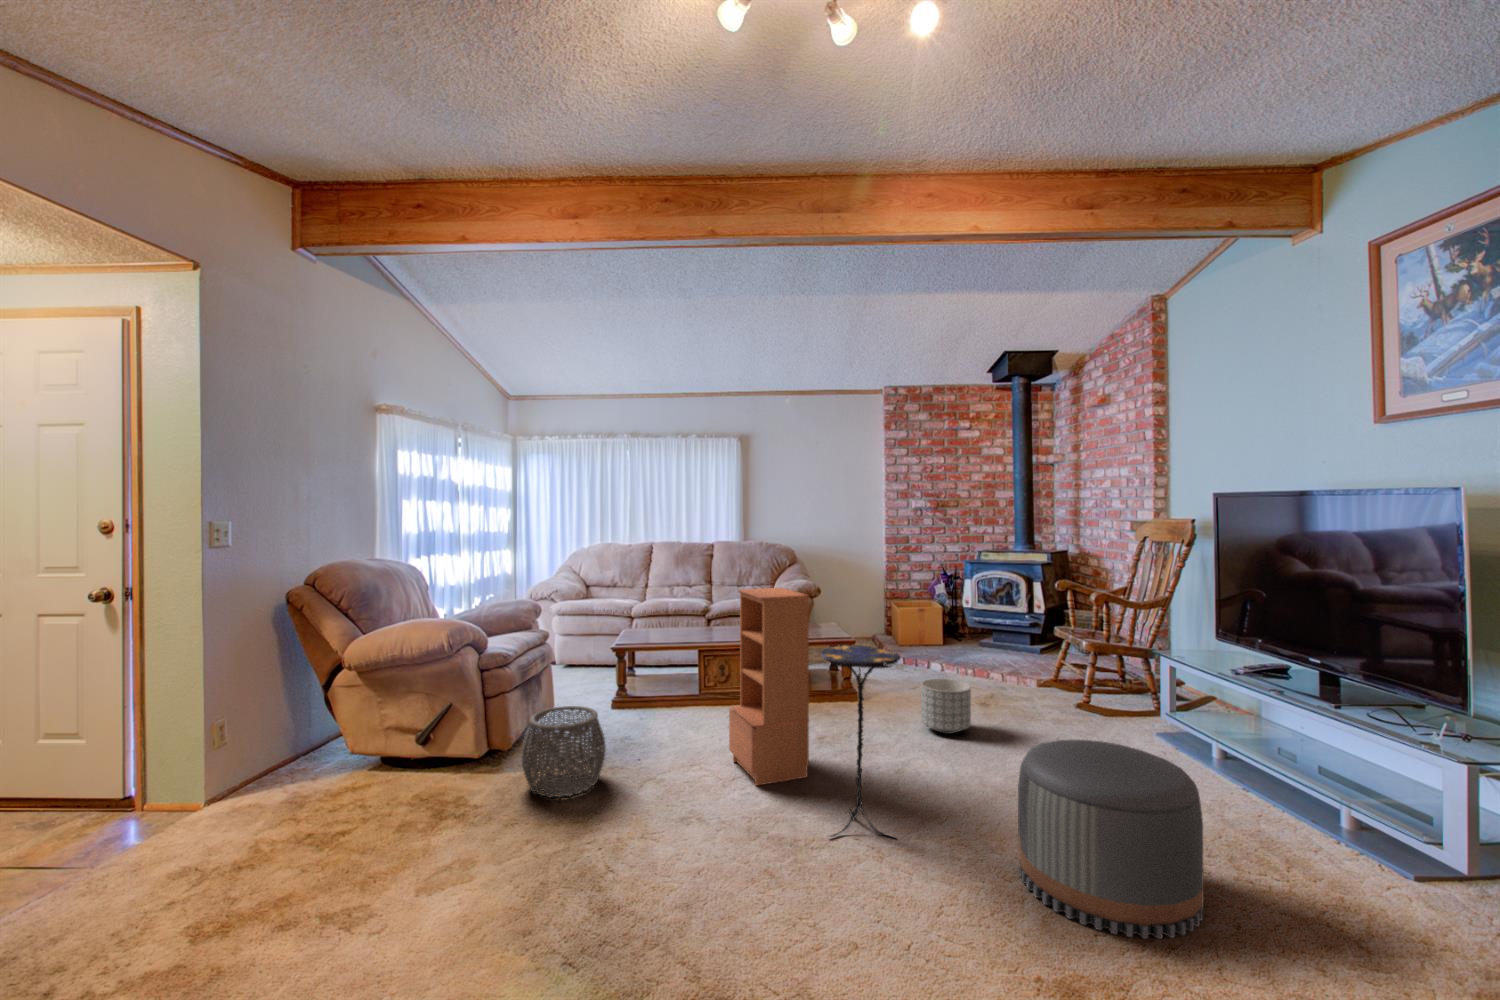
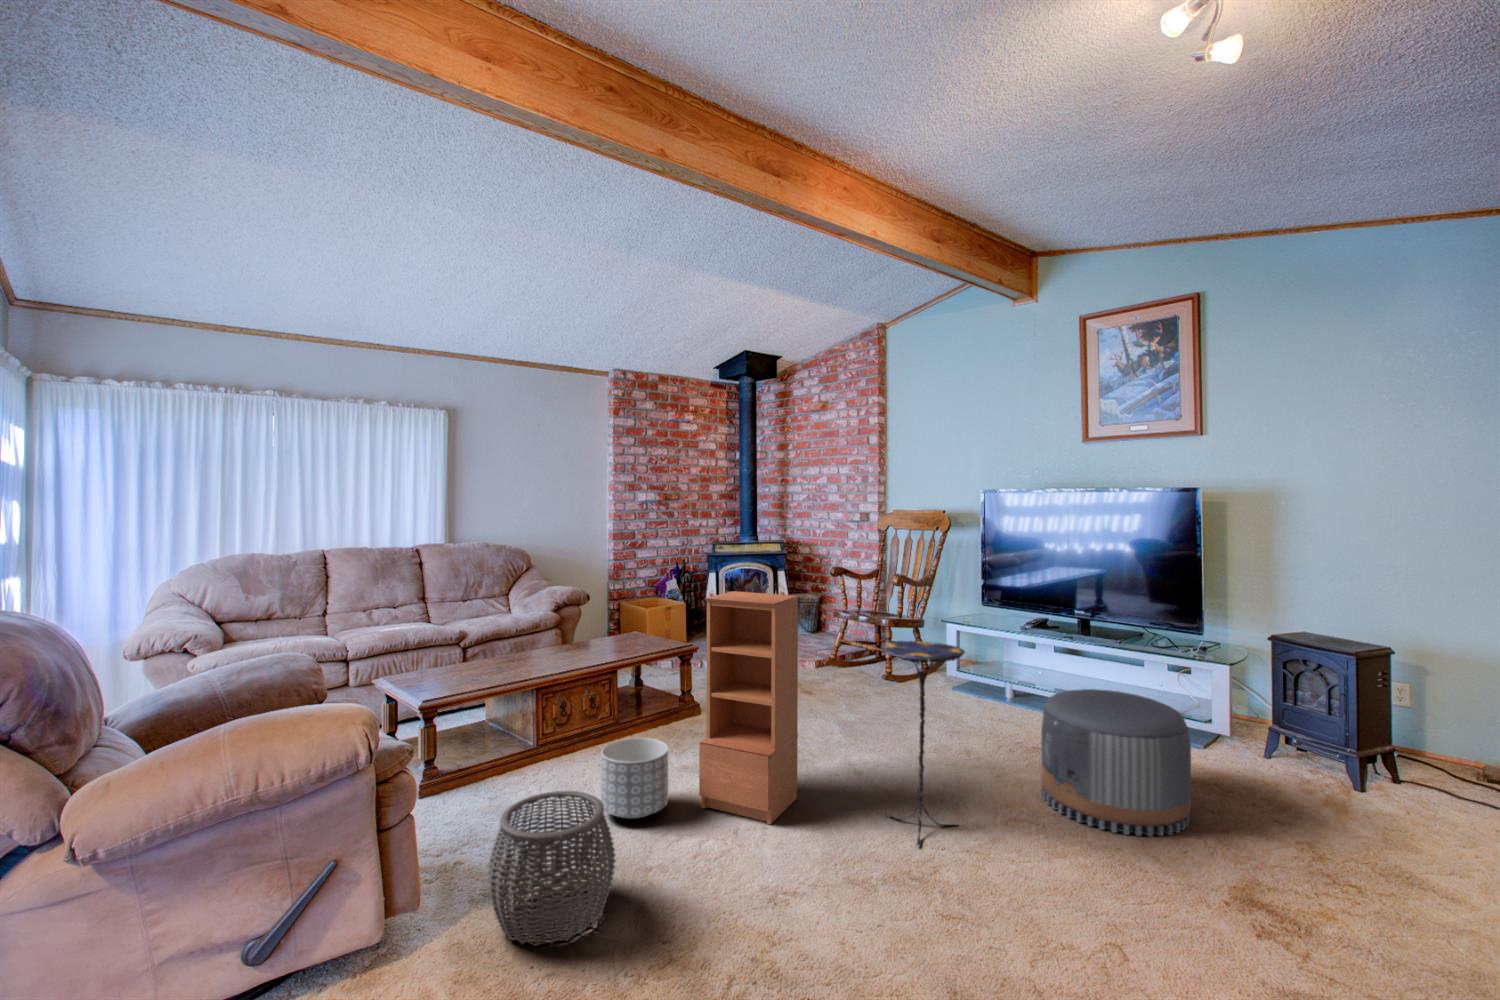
planter: present [921,679,971,734] -> present [601,738,668,819]

